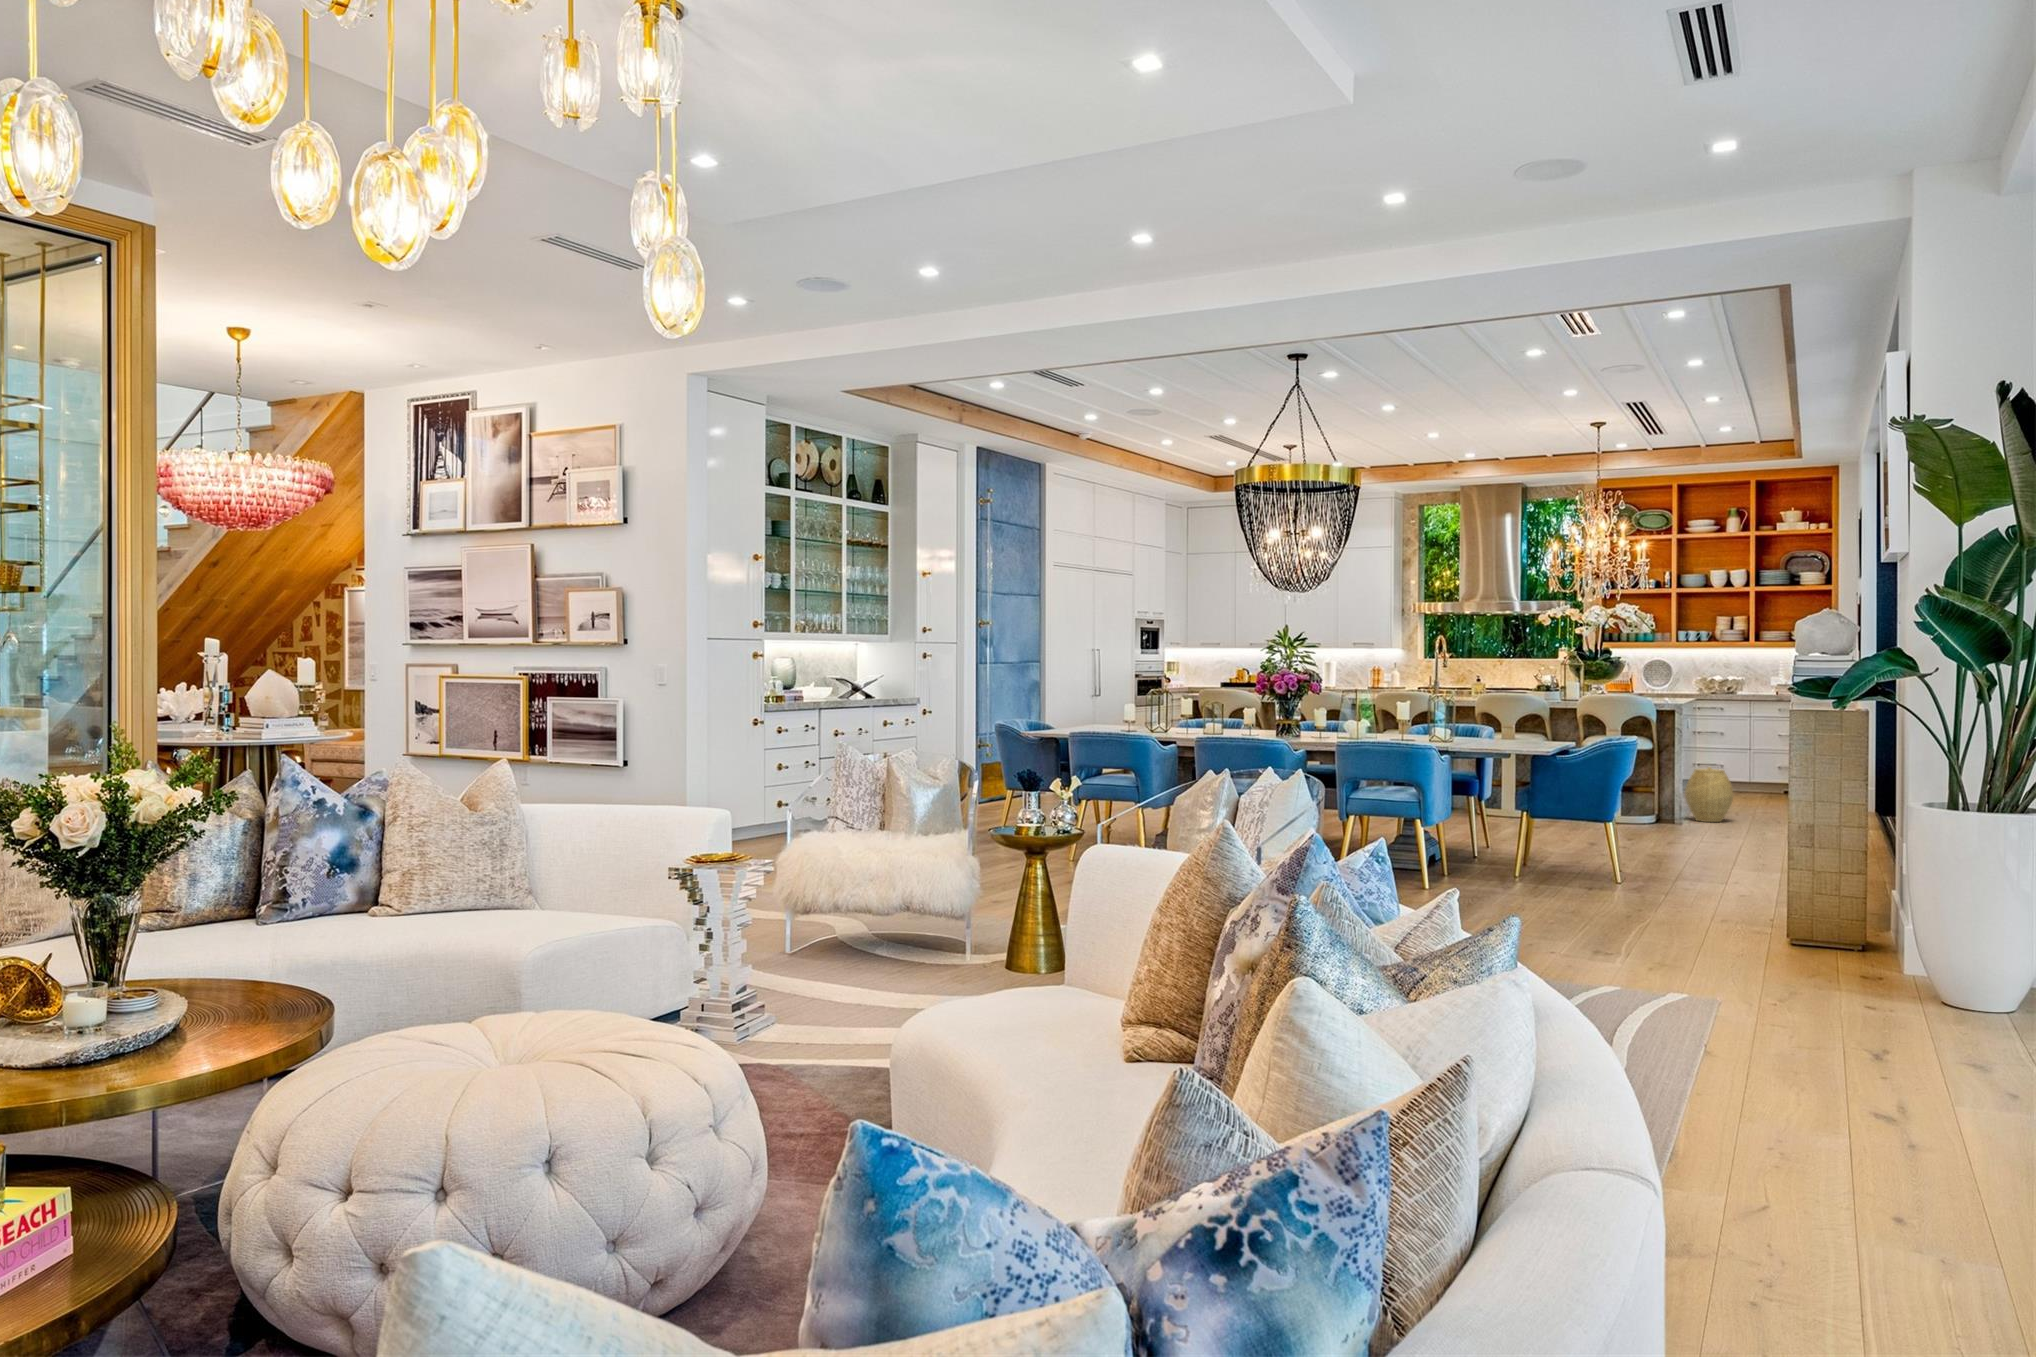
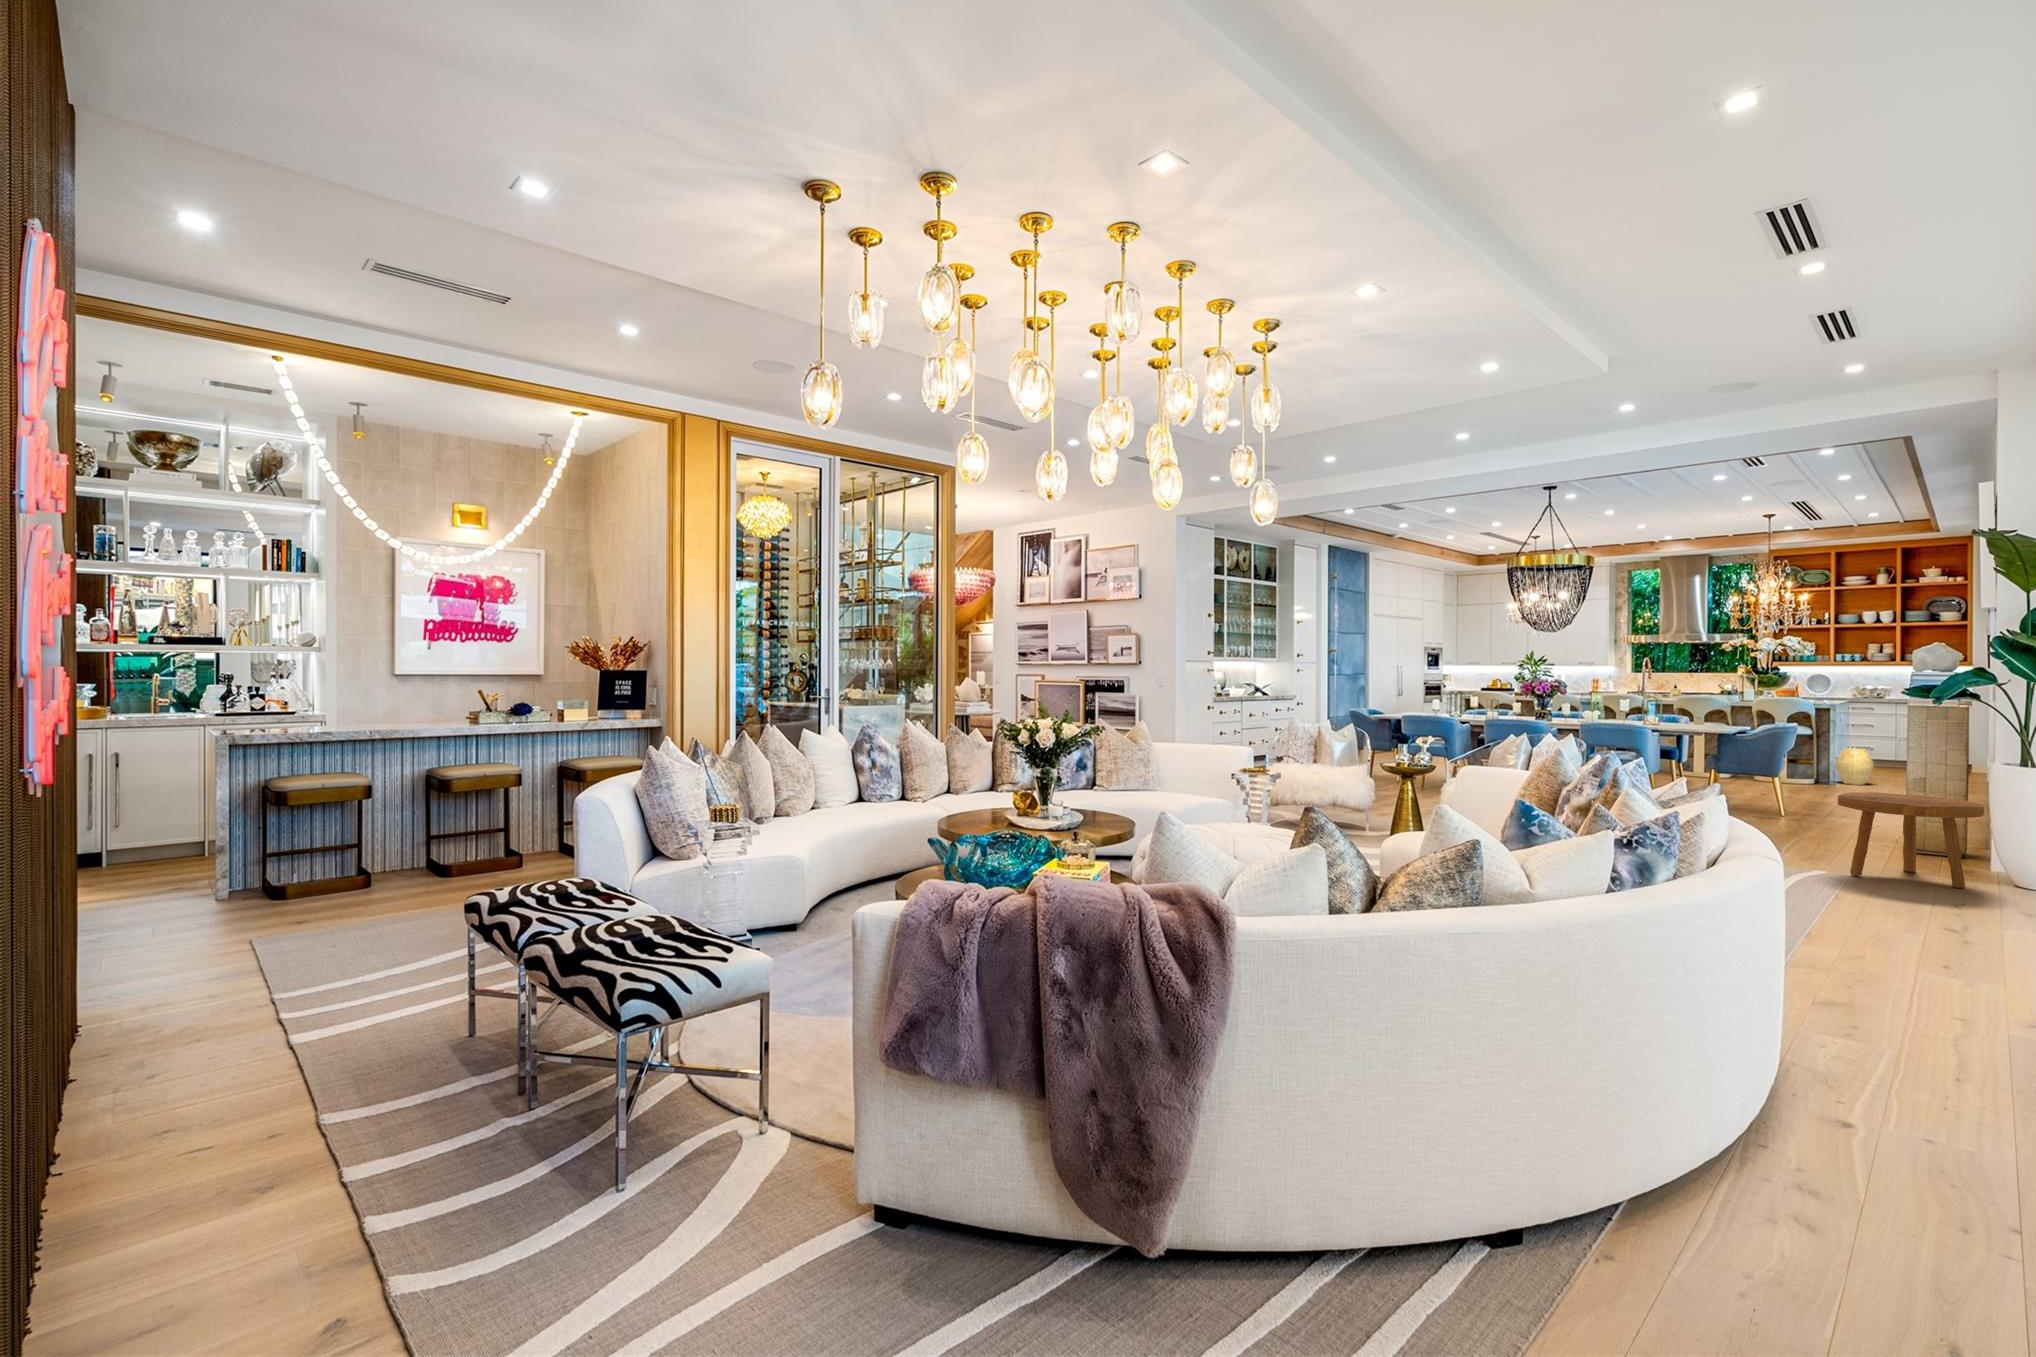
footstool: none [1721,855,1930,1017] -> present [1838,792,1984,888]

